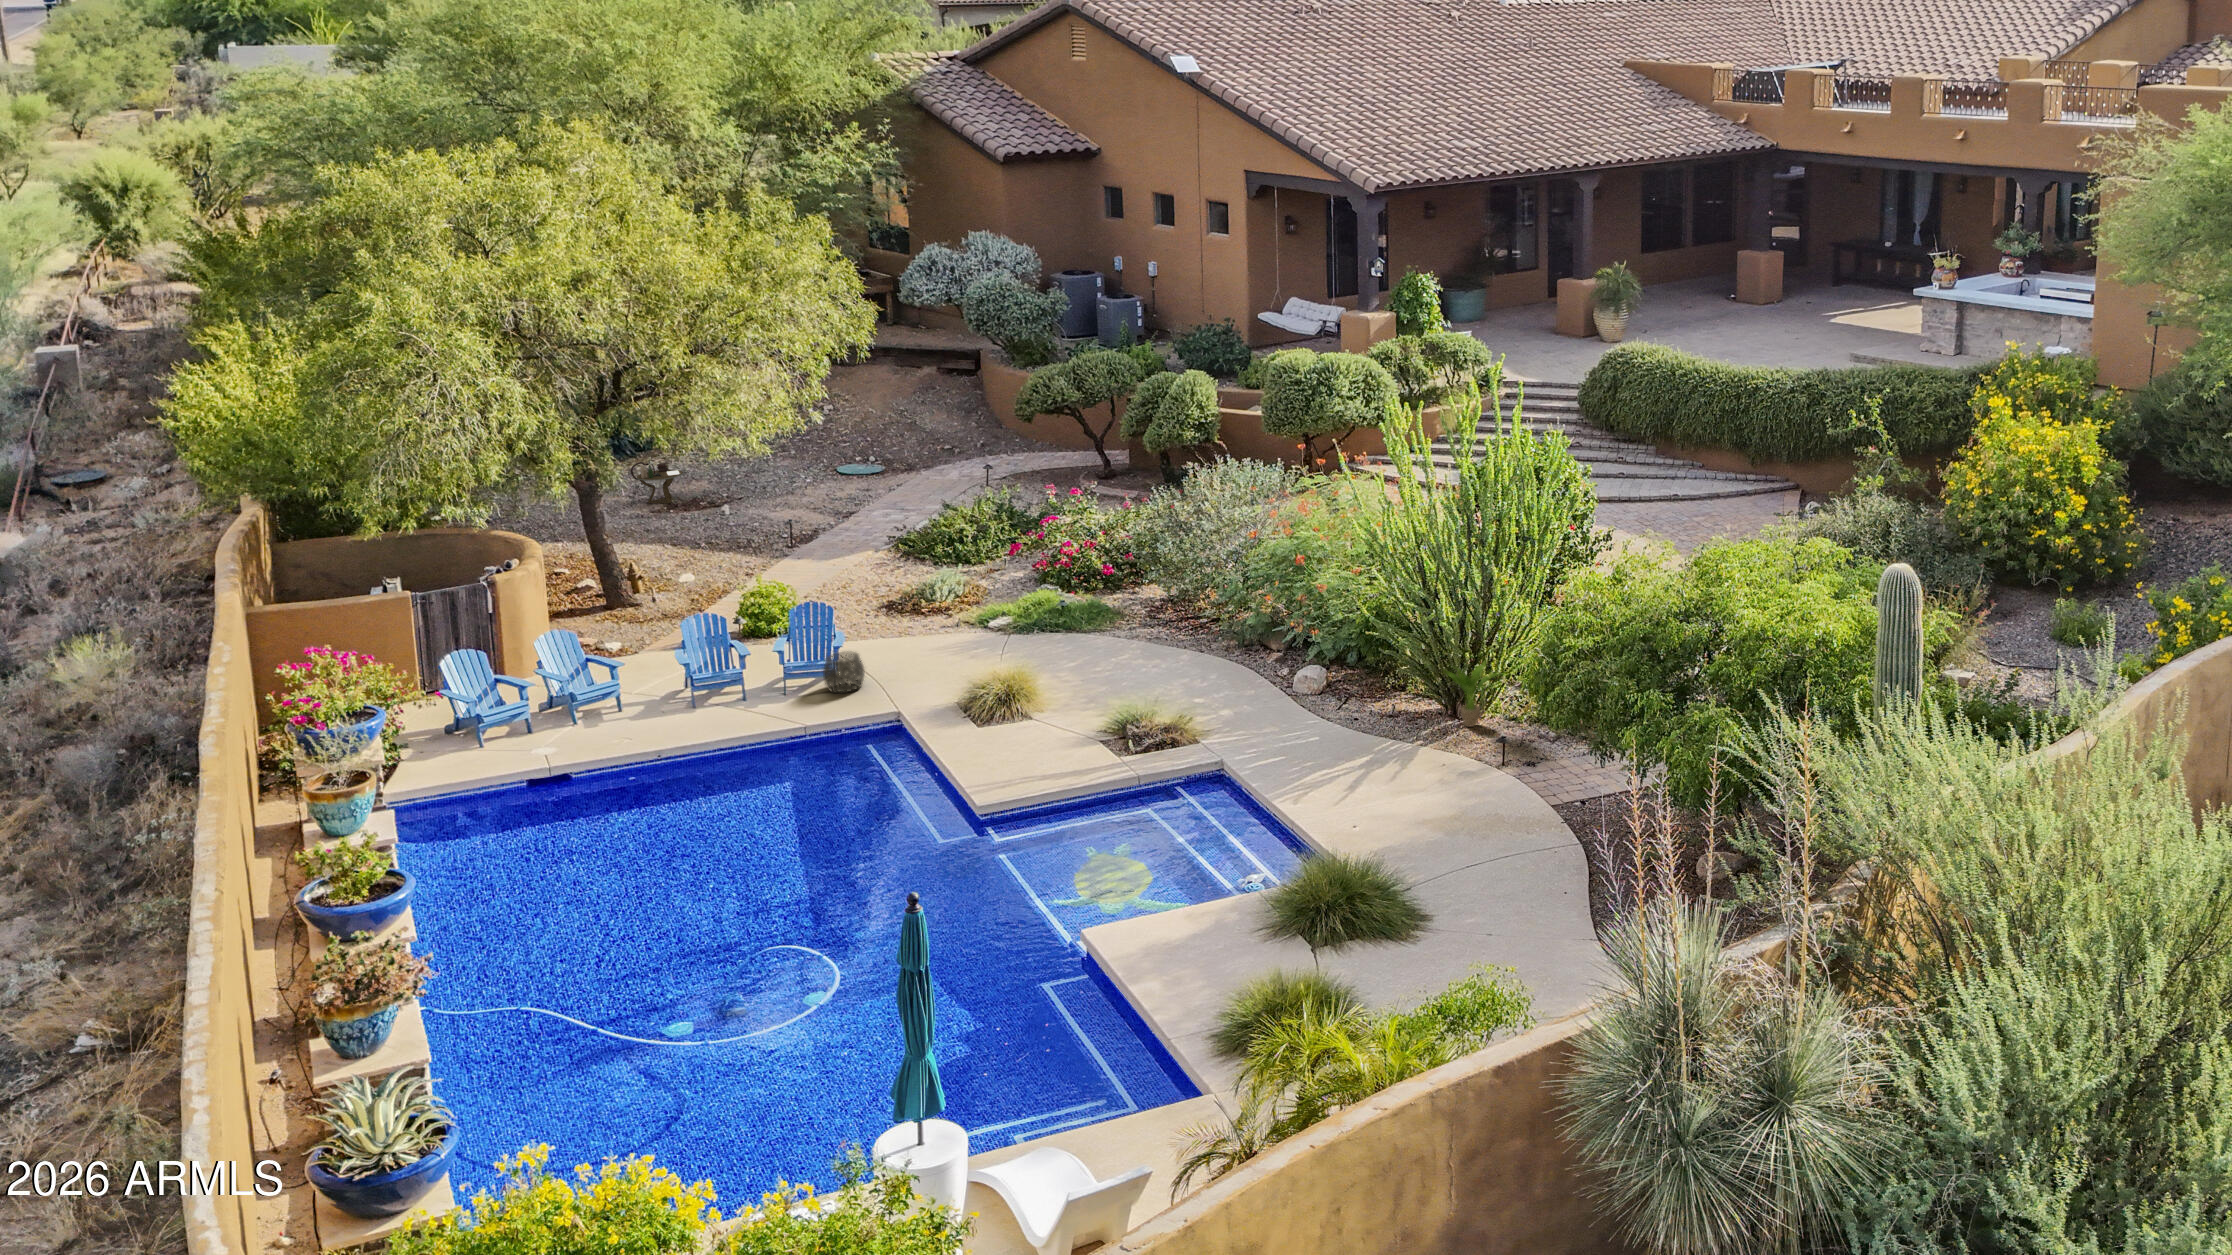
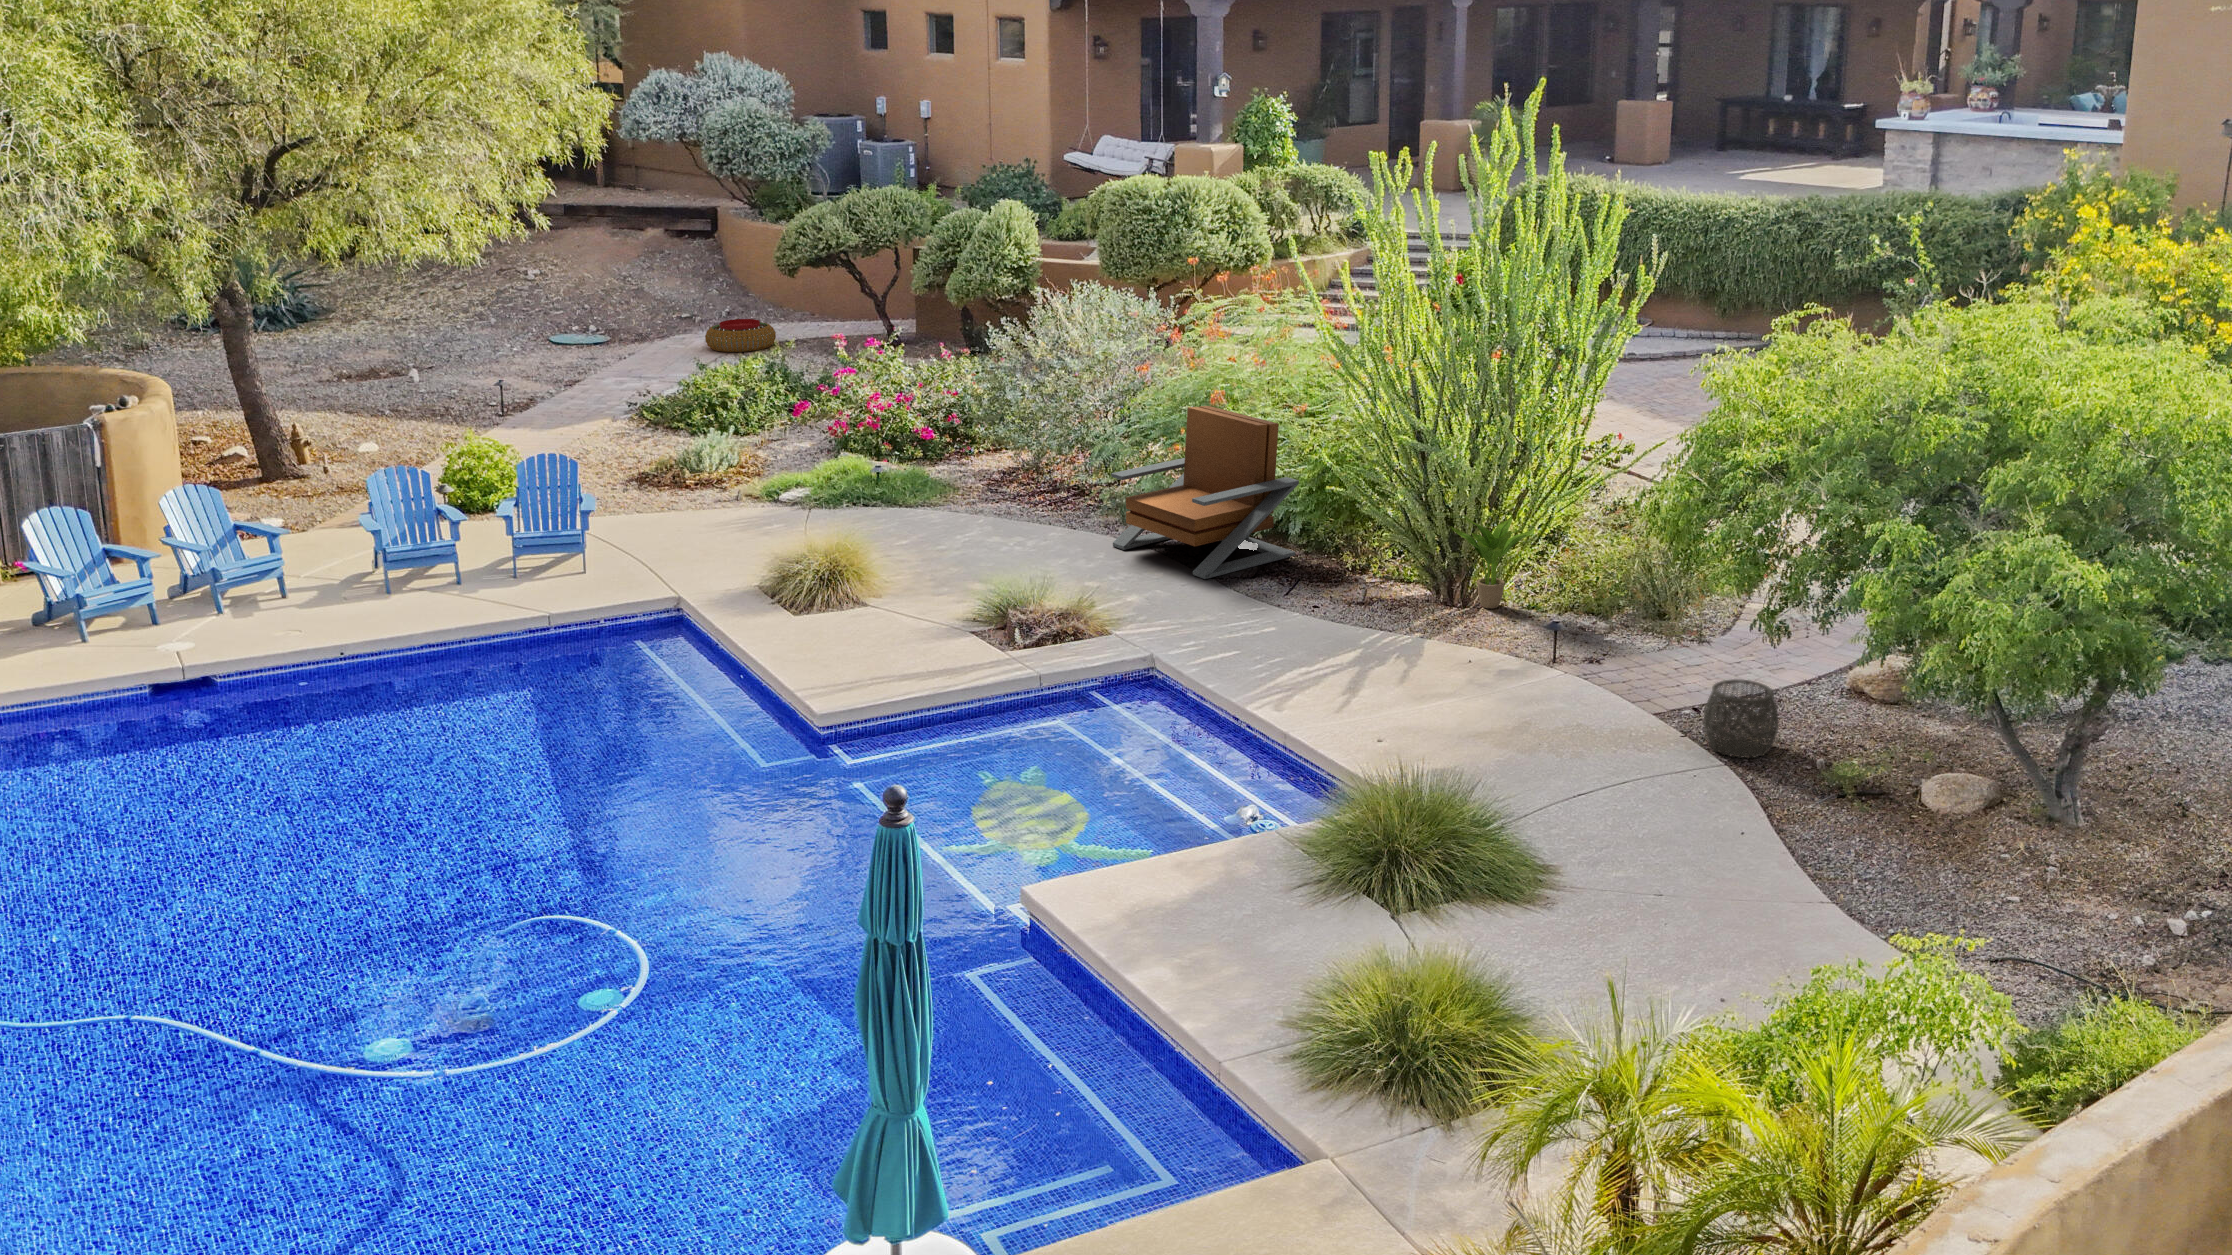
pouf: none [957,456,1014,485] -> present [705,319,776,352]
side table: present [629,461,683,503] -> none [293,318,362,372]
lounge chair: none [1219,569,1352,701] -> present [1111,406,1299,579]
woven basket: present [823,651,865,693] -> present [1704,679,1779,758]

